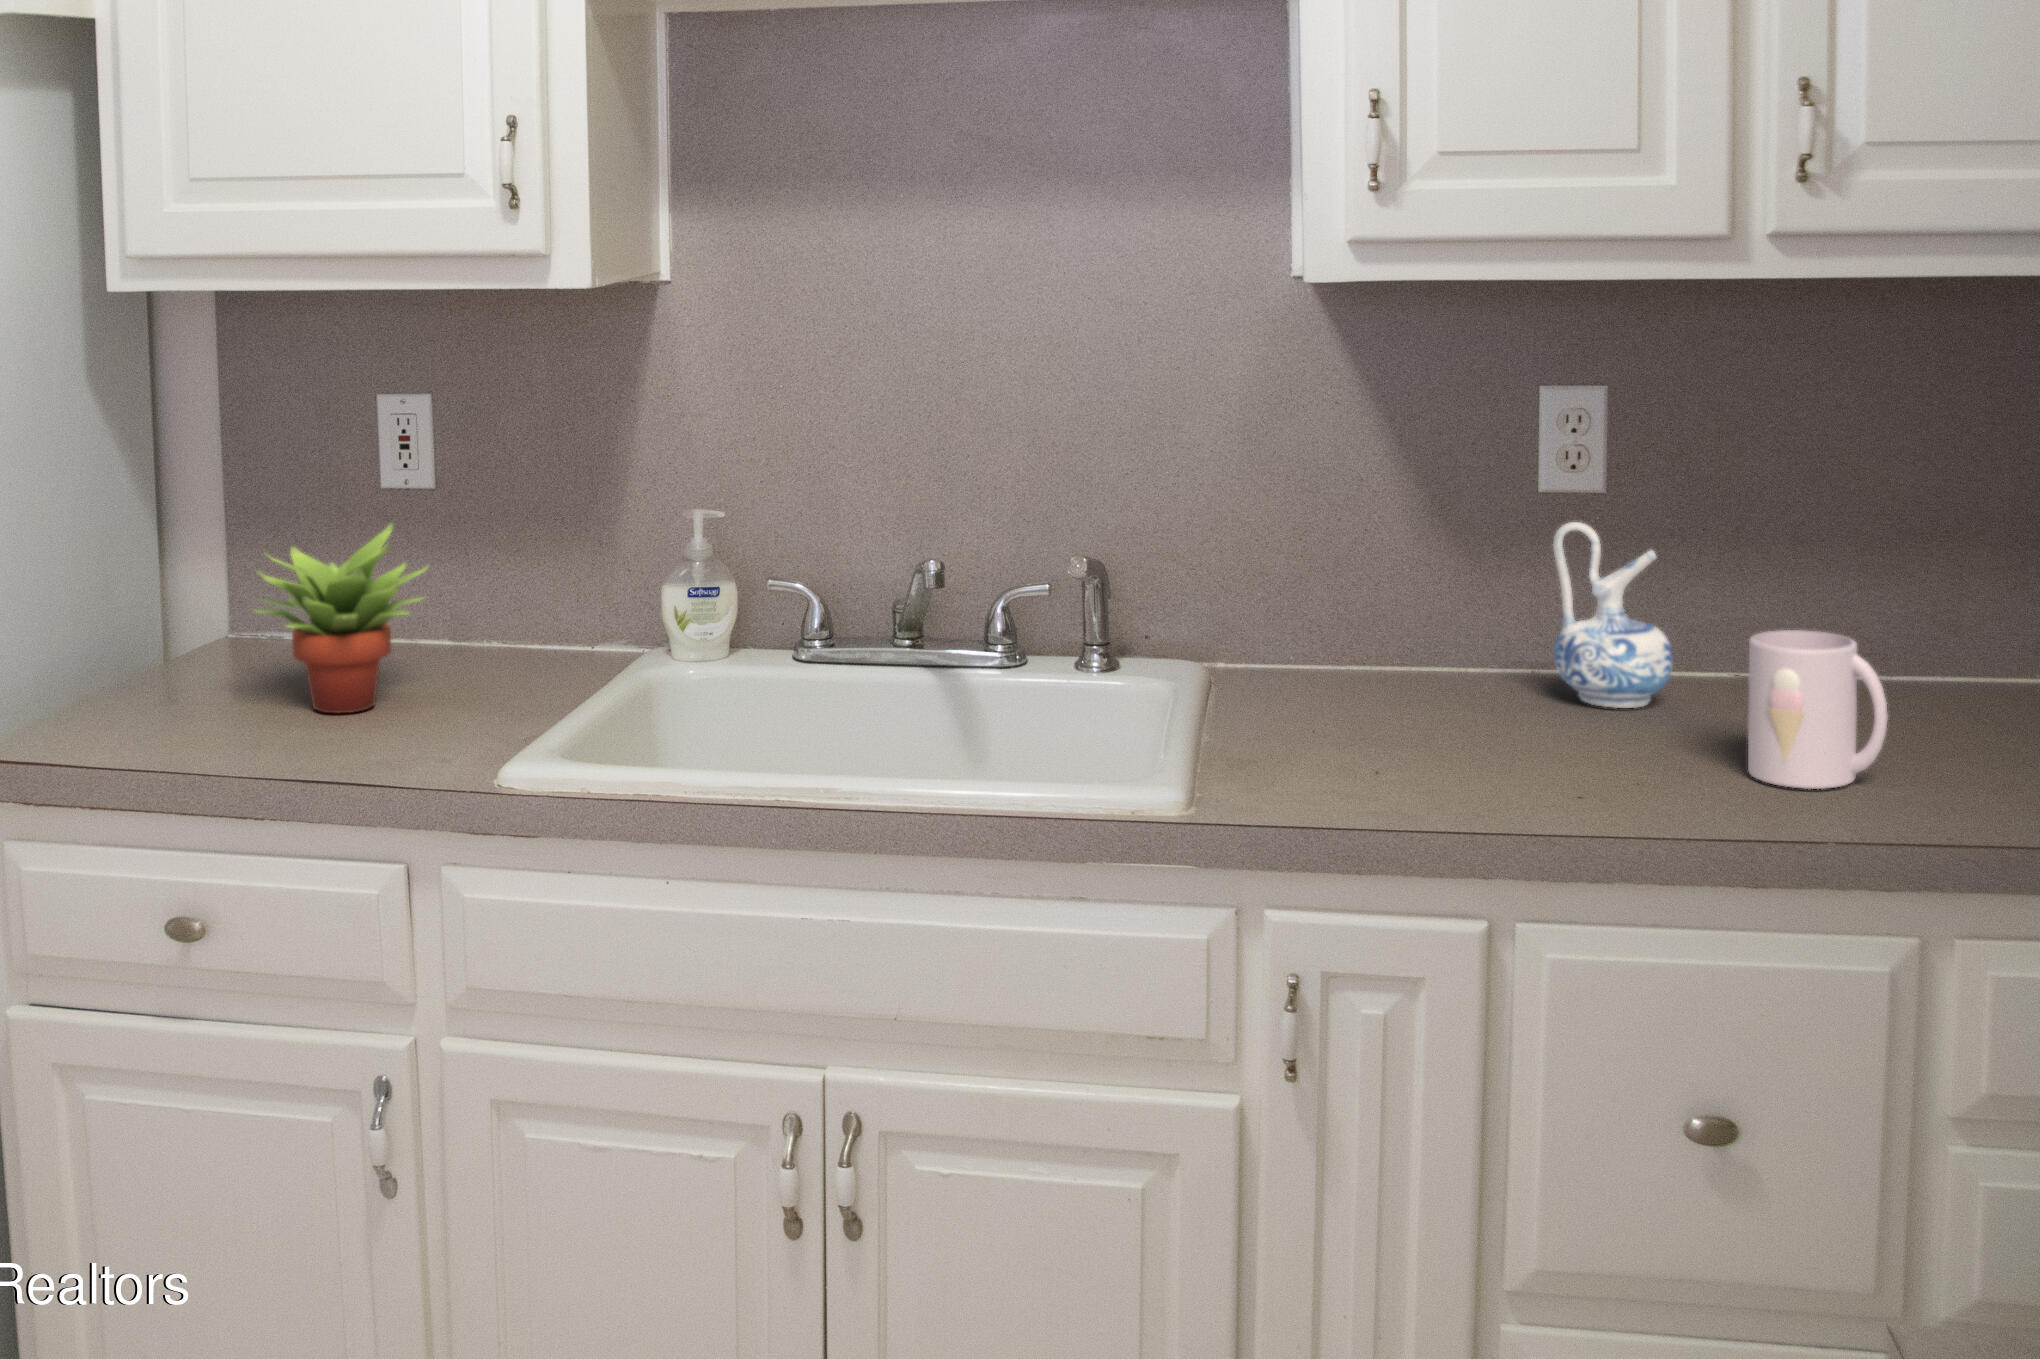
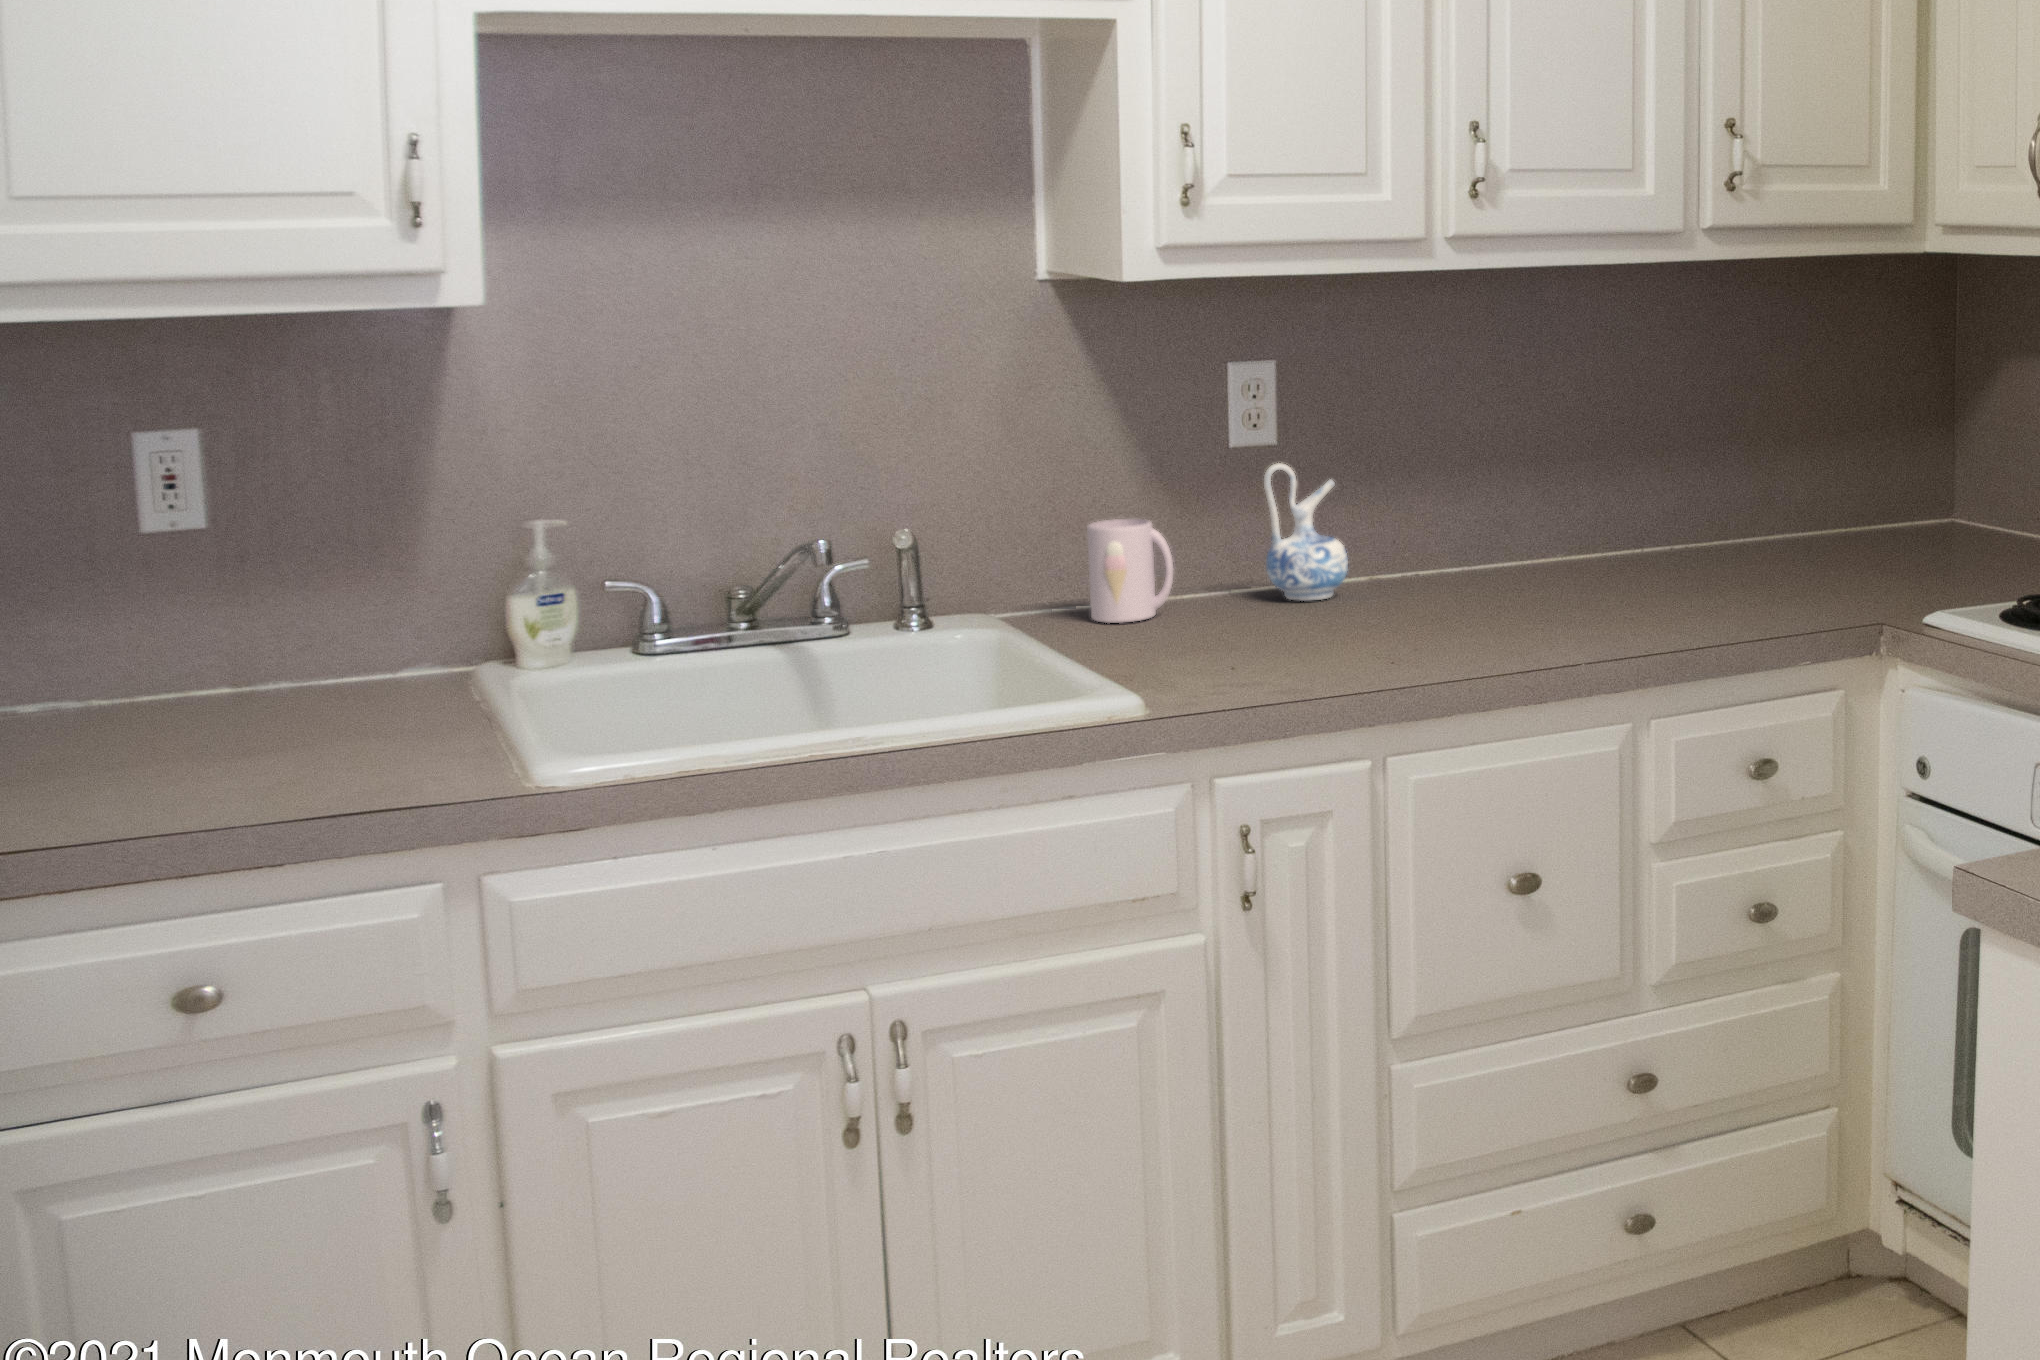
succulent plant: present [254,523,429,713] -> none [119,551,328,752]
mug: present [1748,630,1887,789] -> present [1087,519,1173,623]

